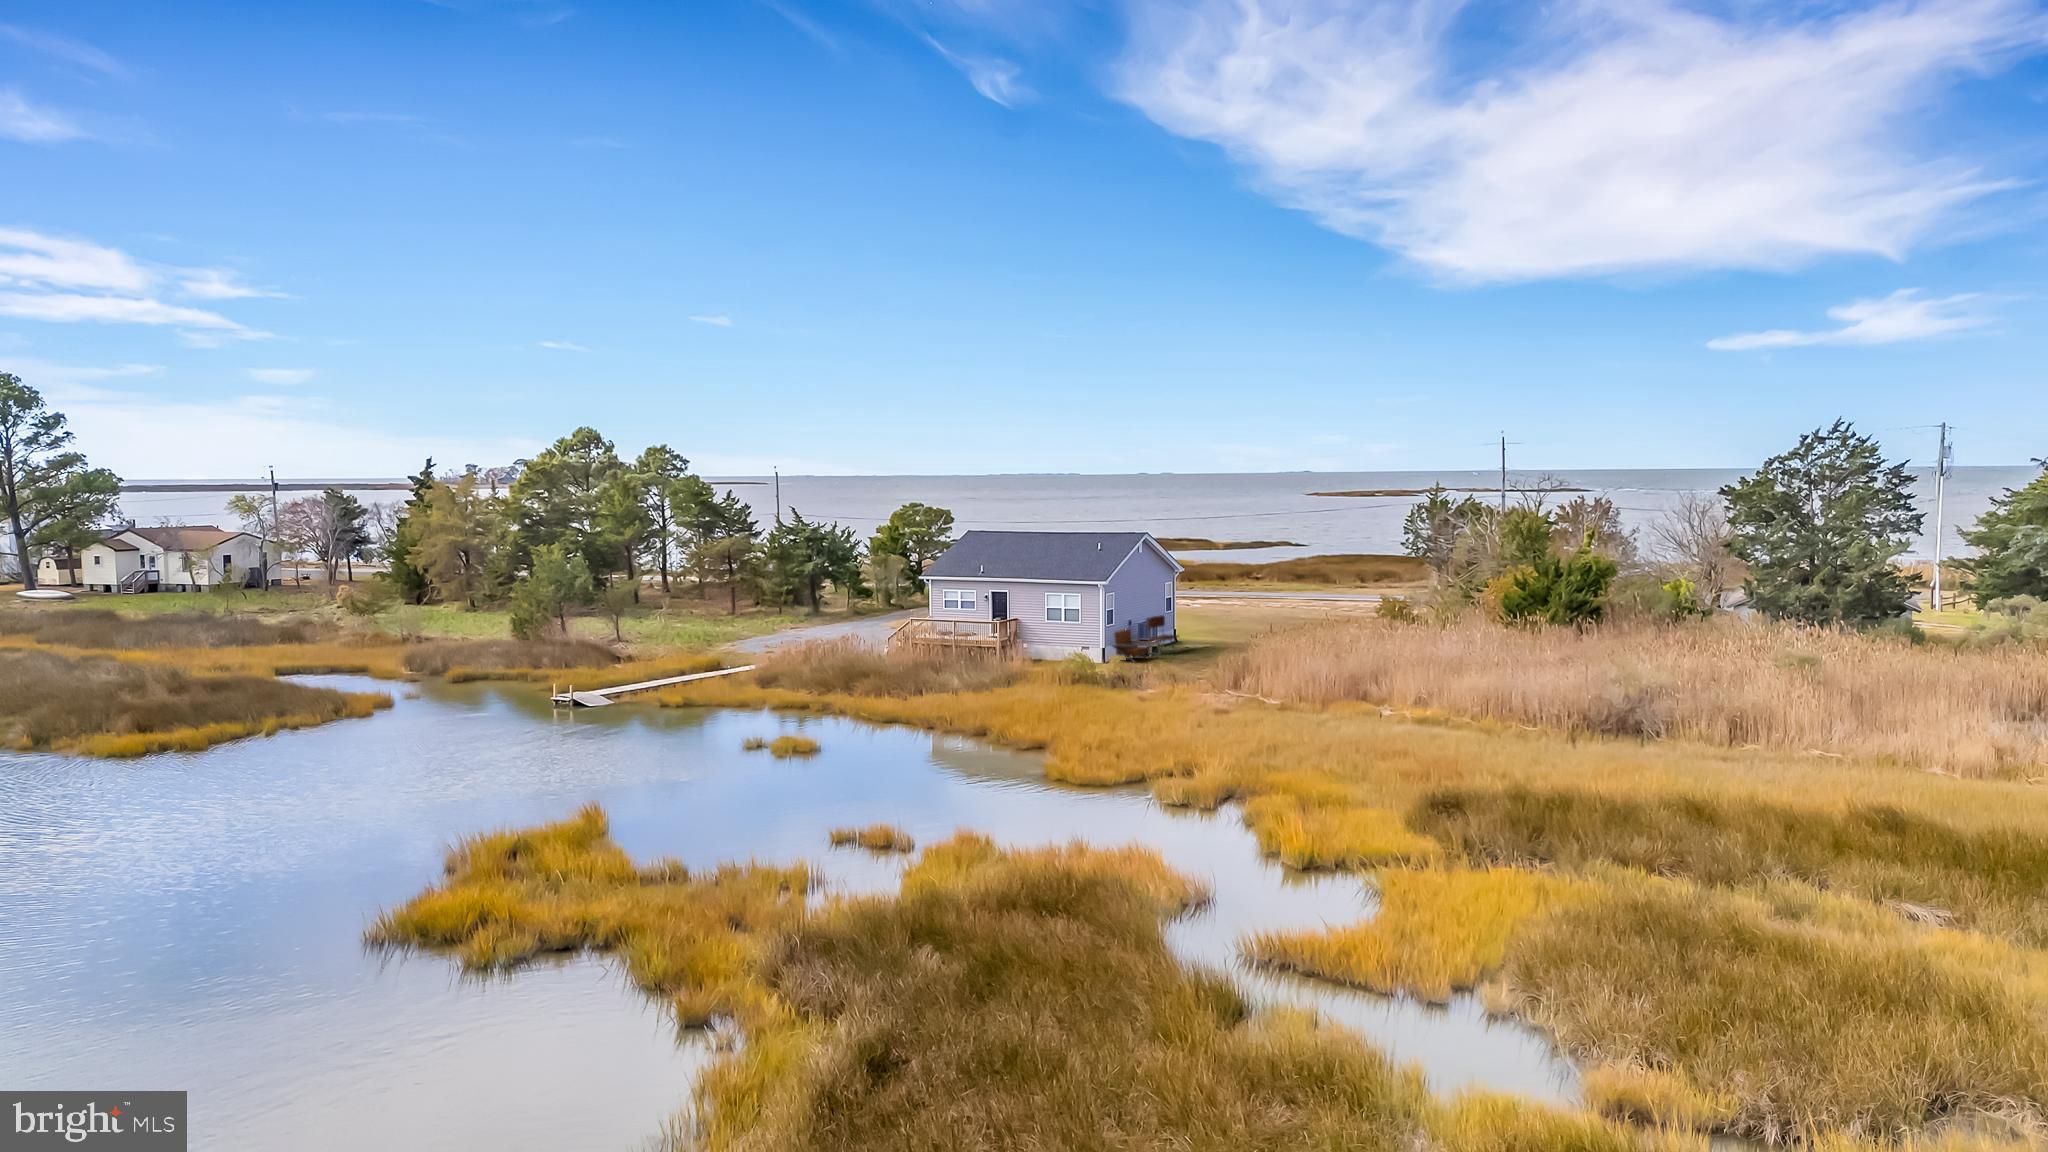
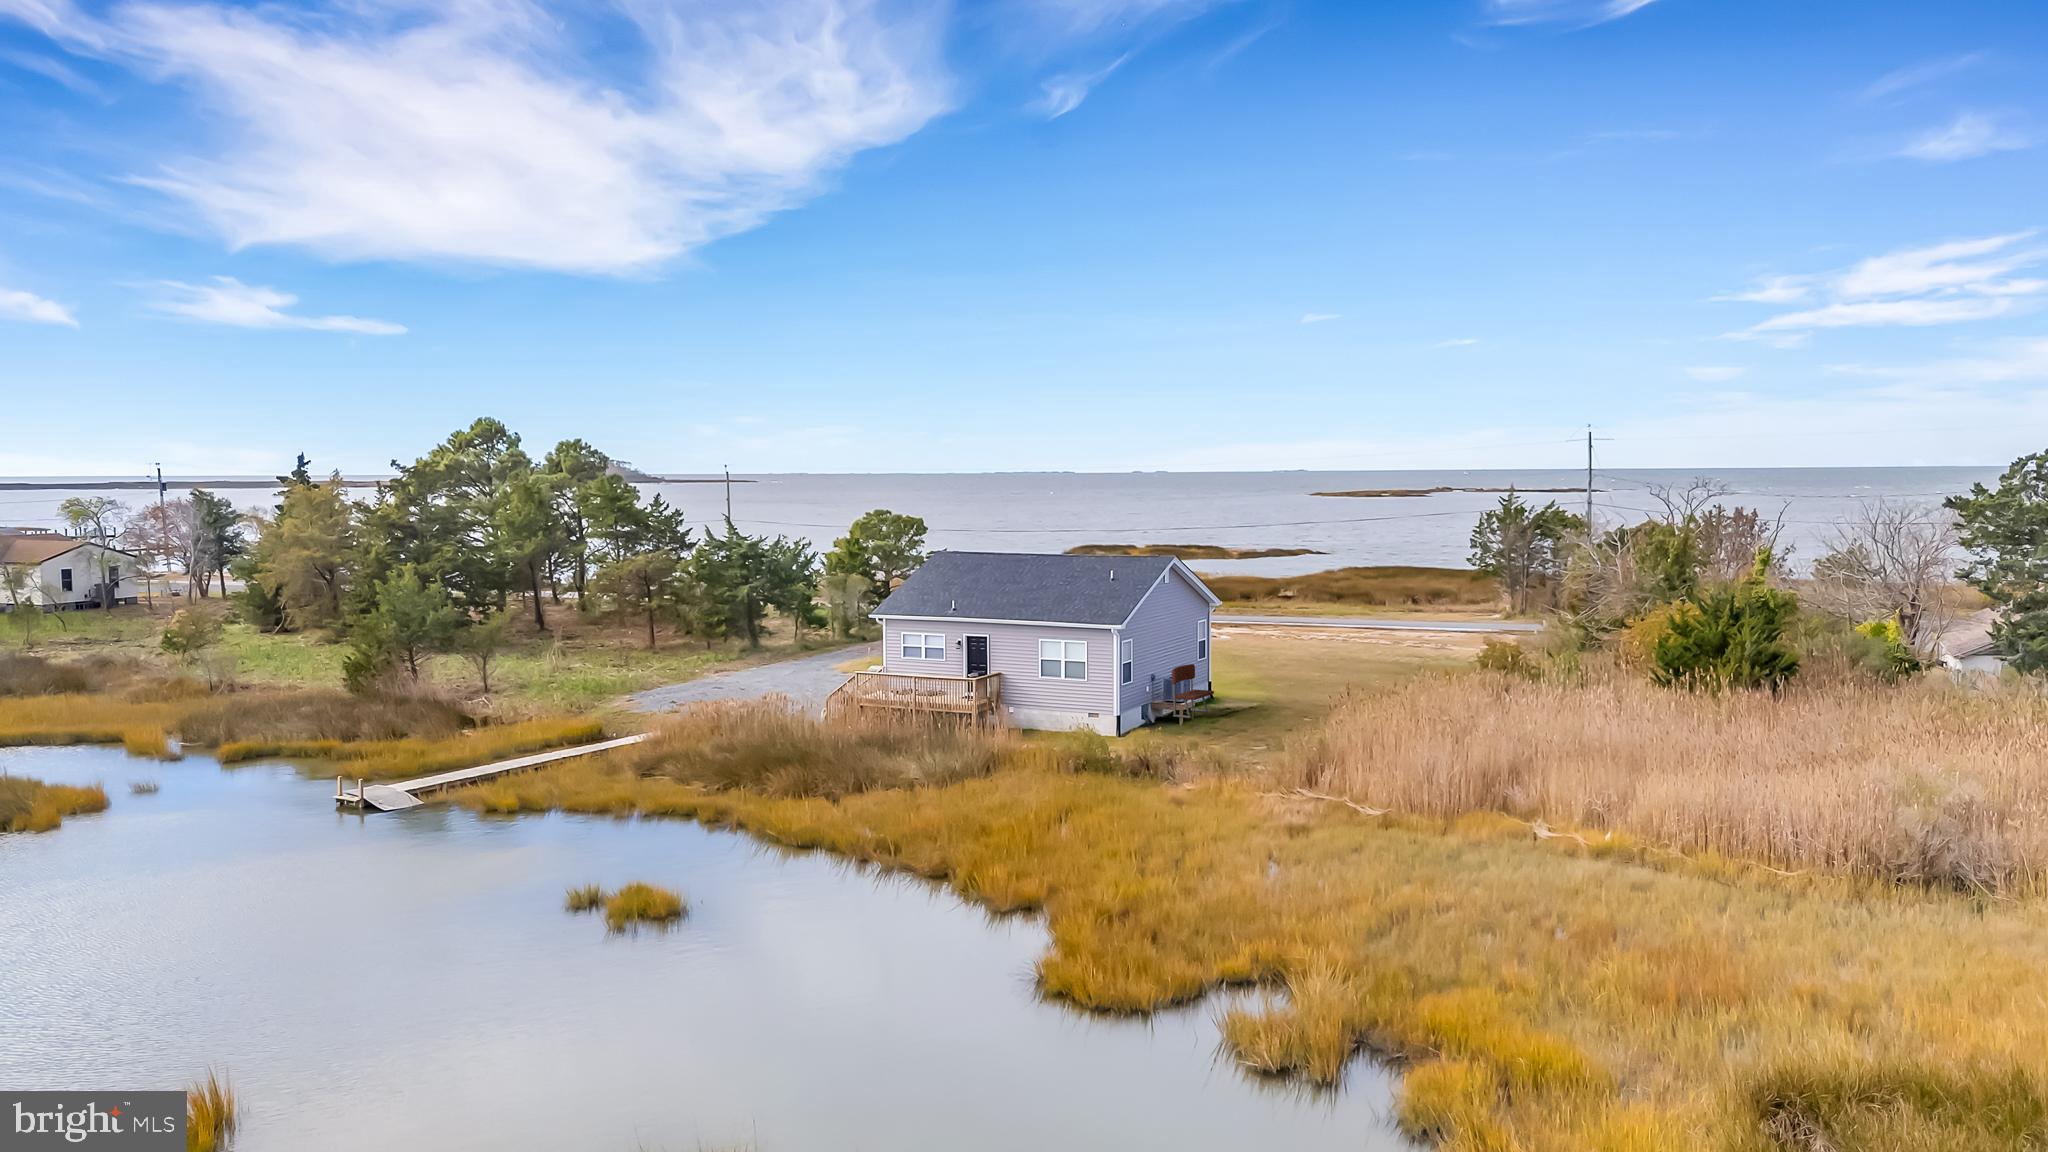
lounge chair: present [1112,629,1148,663] -> none [1124,685,1176,733]

